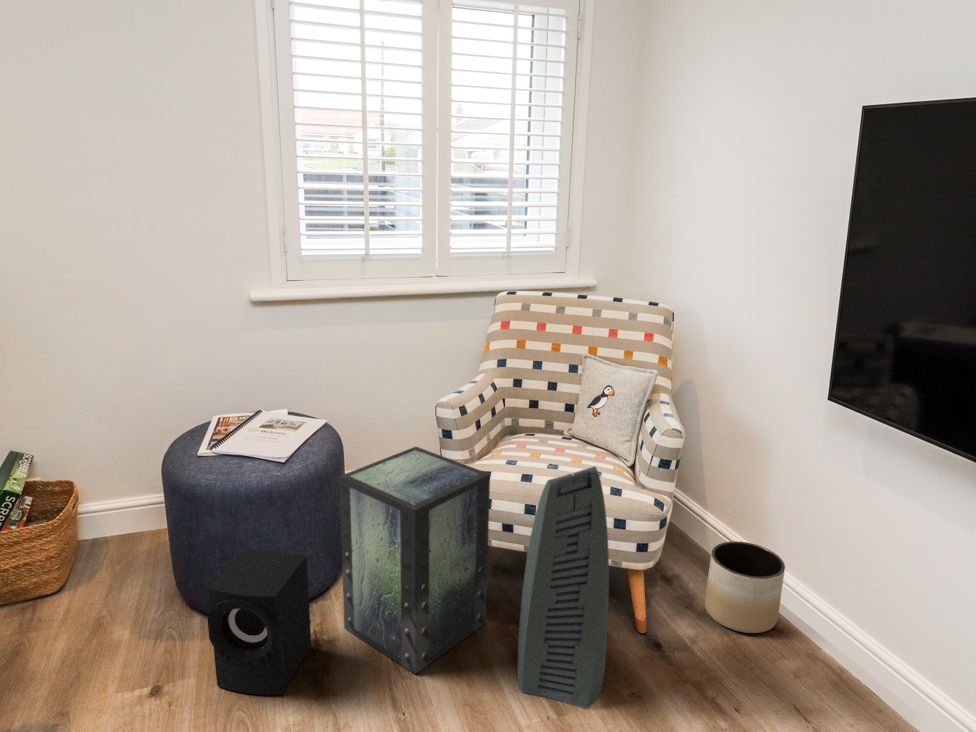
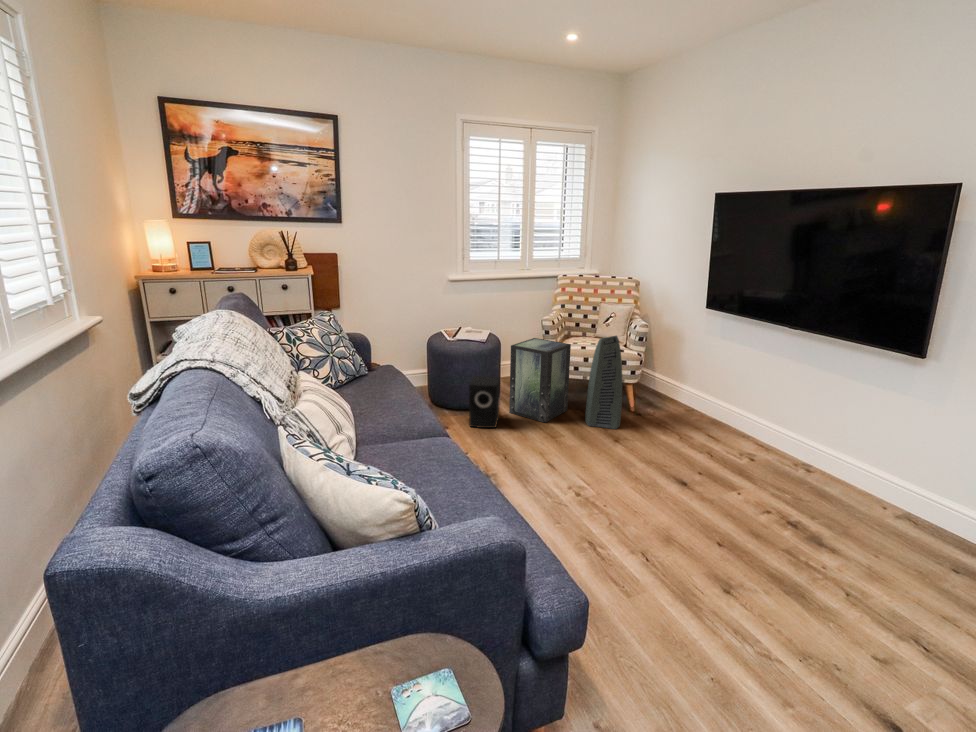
planter: present [705,541,785,633] -> none [658,377,691,411]

